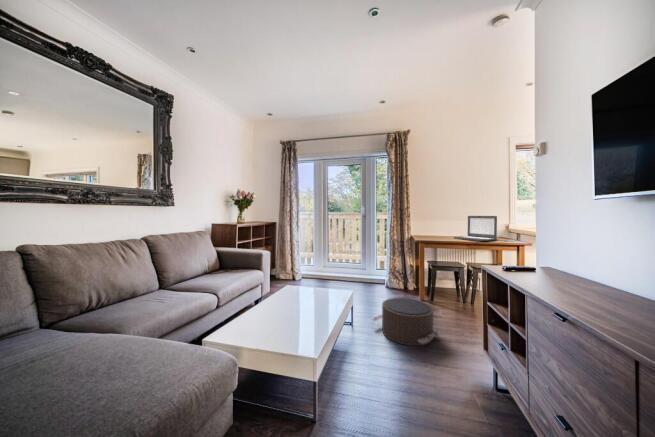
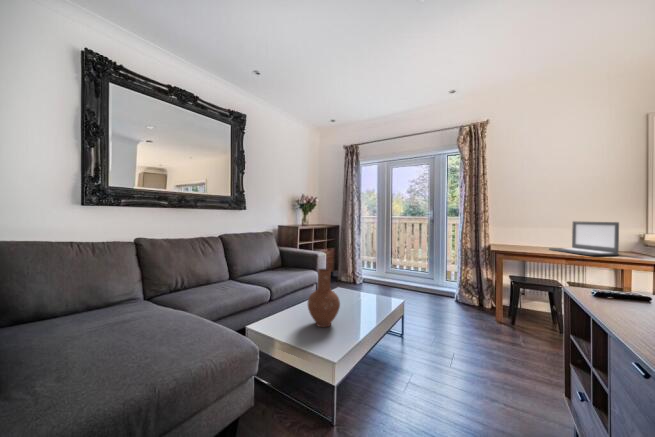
vase: none [271,266,304,326] -> present [308,269,340,327]
pouf: present [372,298,438,346] -> none [424,315,509,376]

